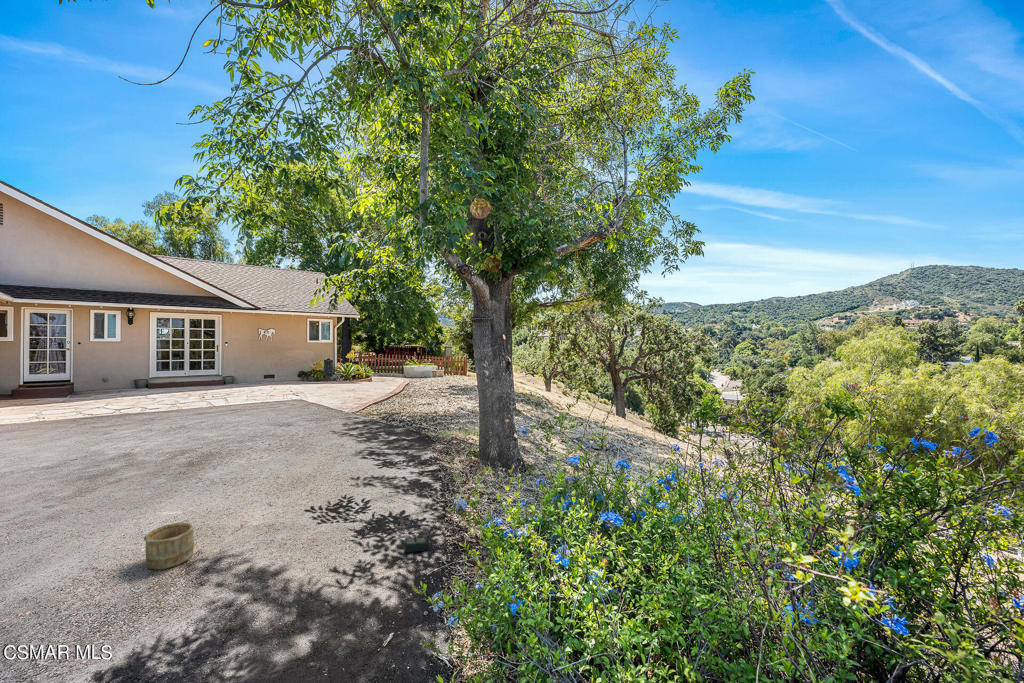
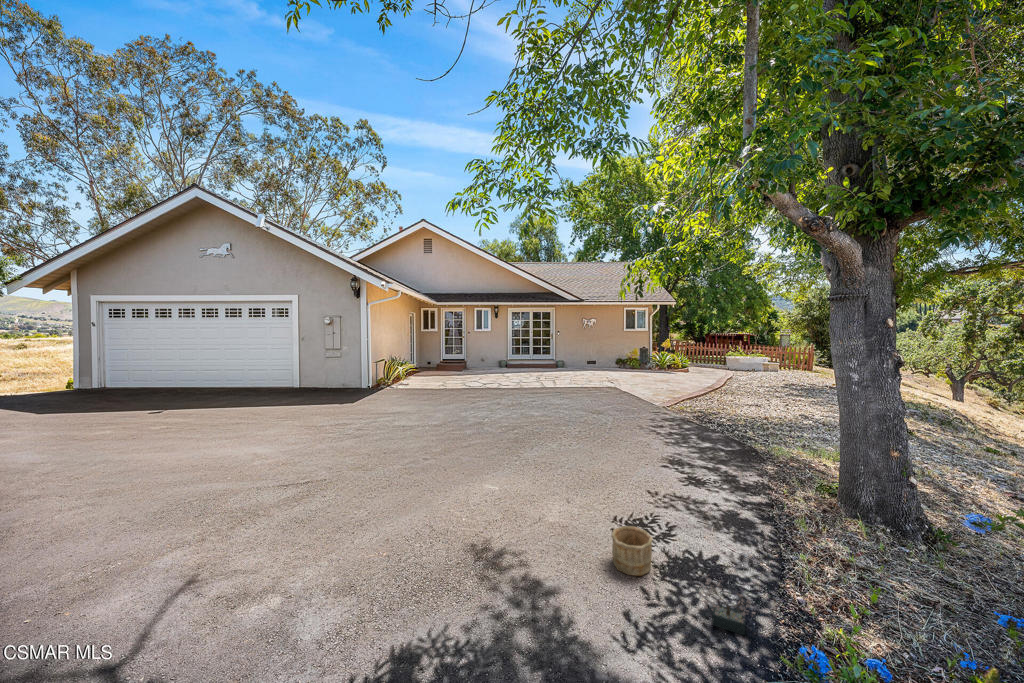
wooden bucket: present [144,522,195,570] -> present [611,526,653,576]

